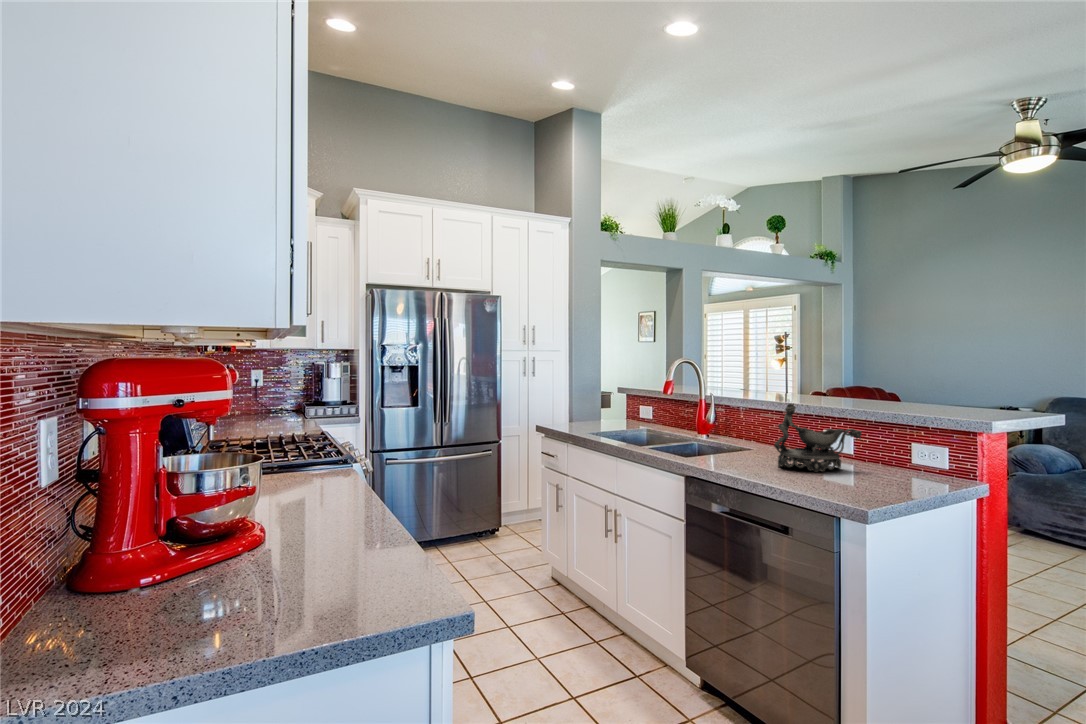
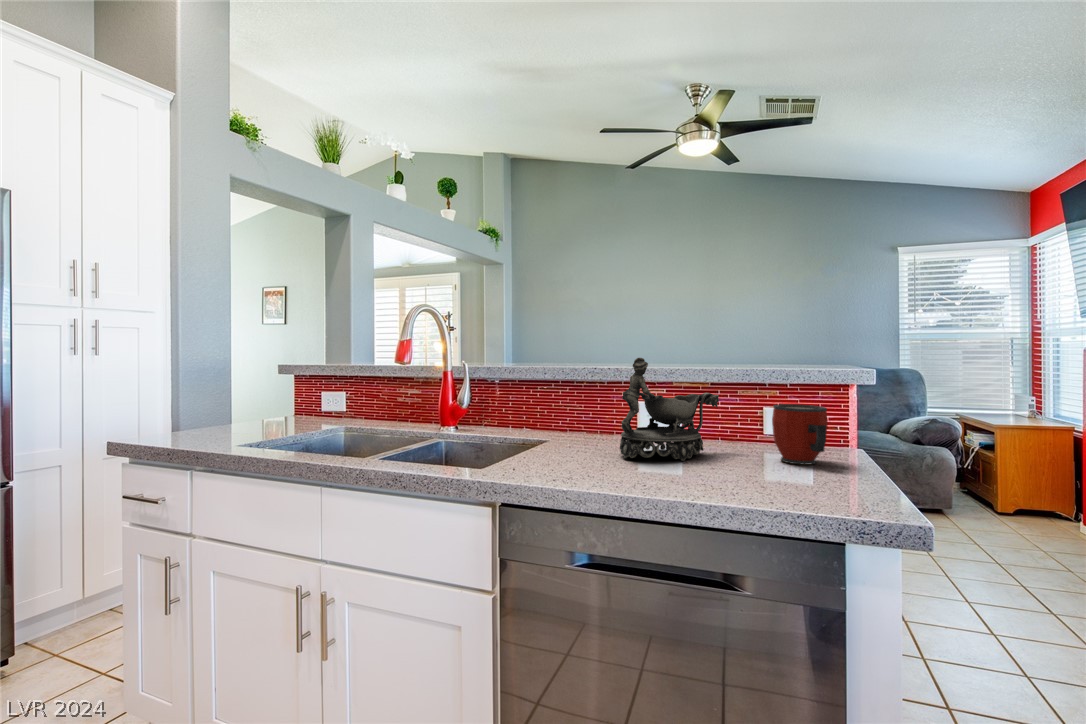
mug: none [881,442,924,486] -> present [772,404,828,465]

